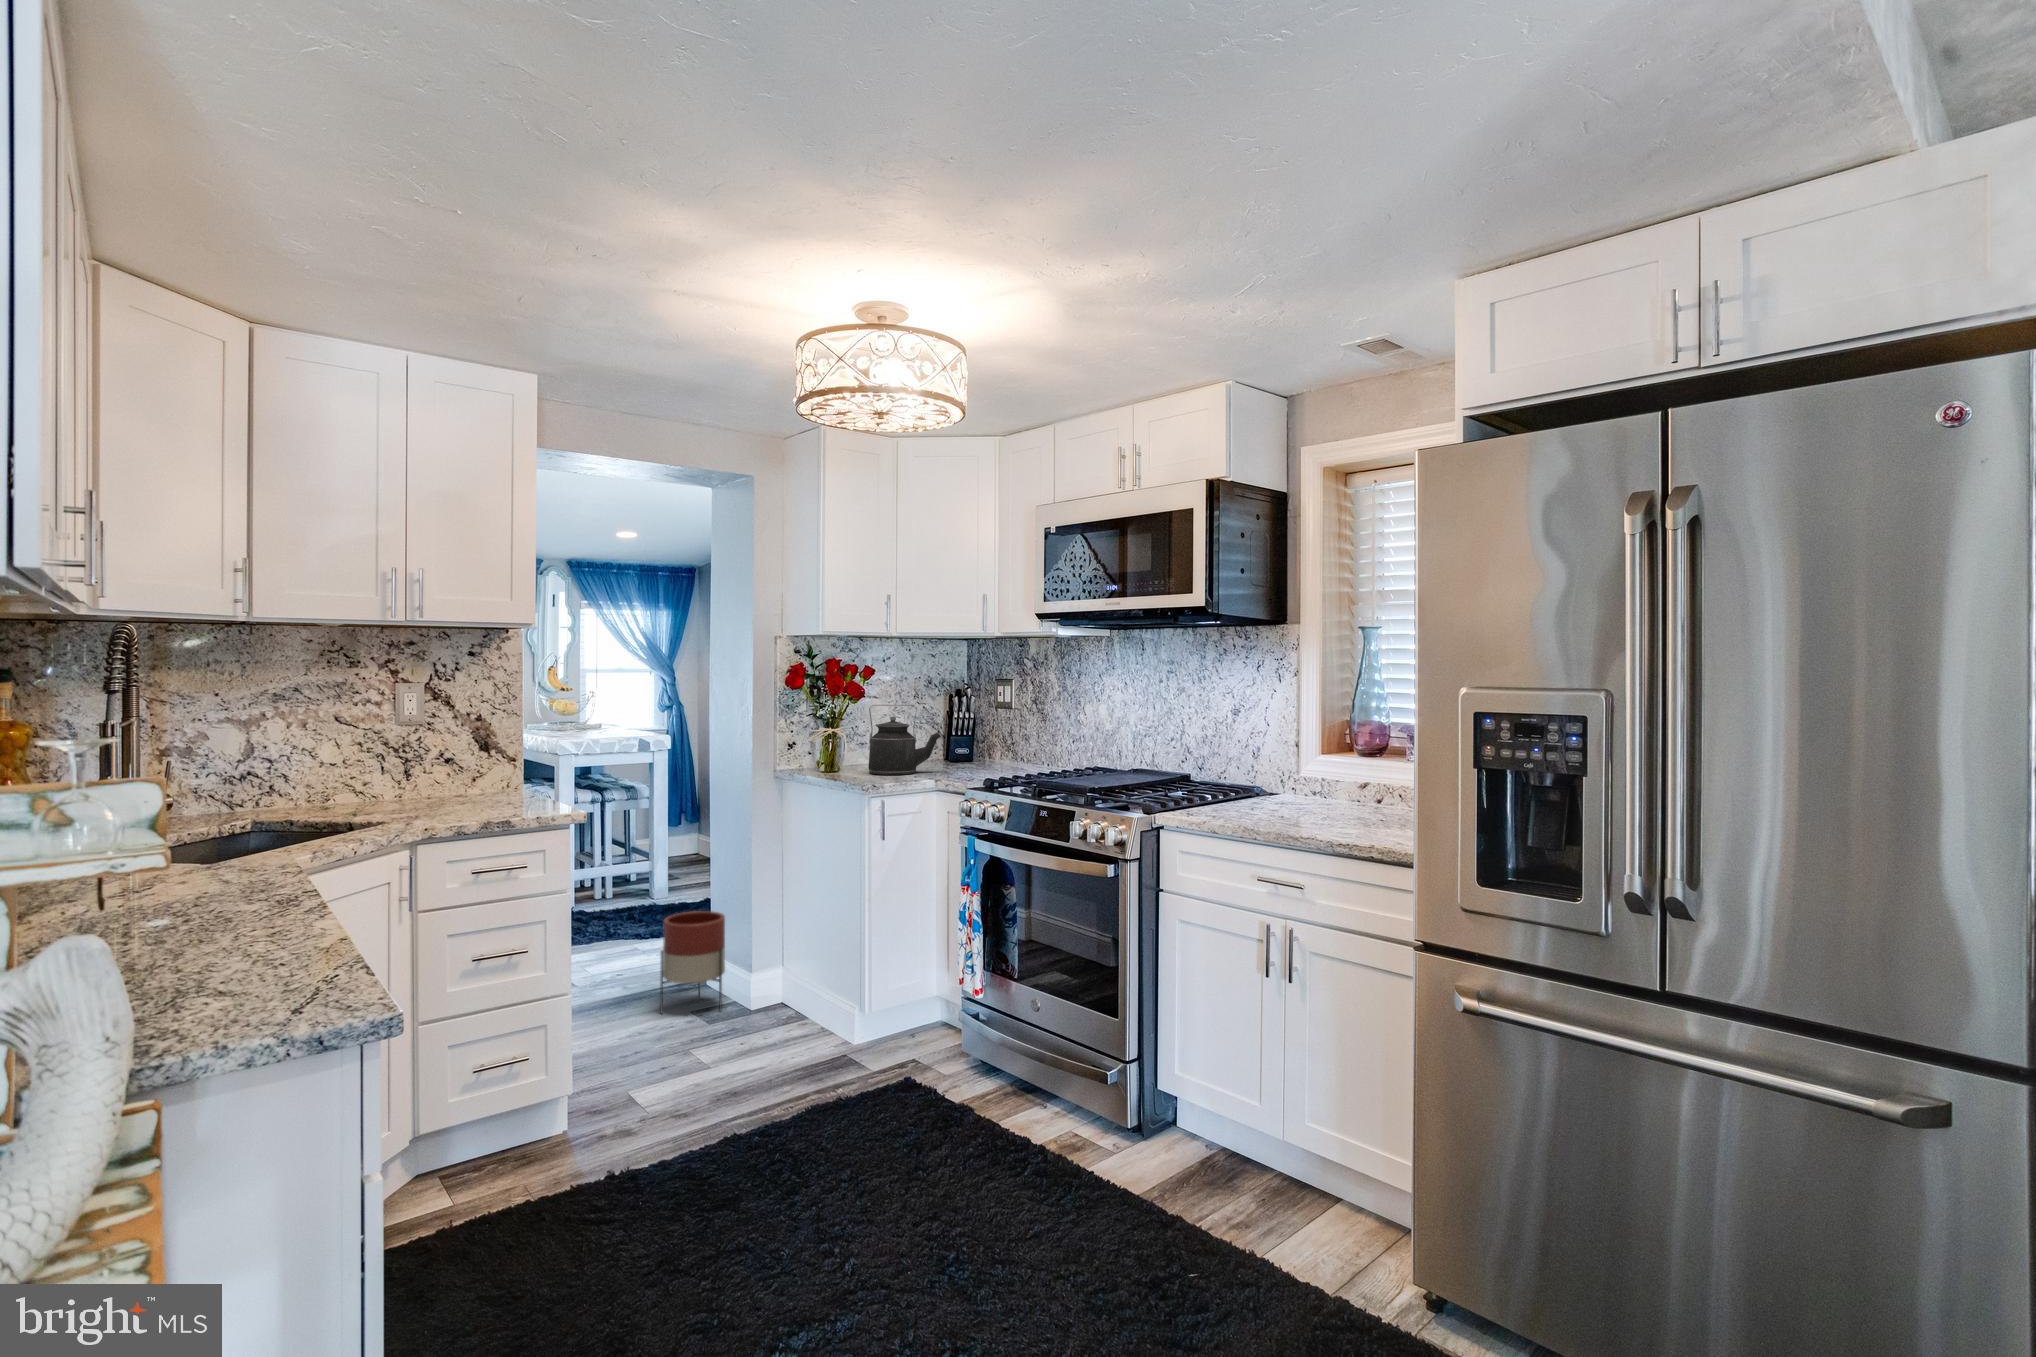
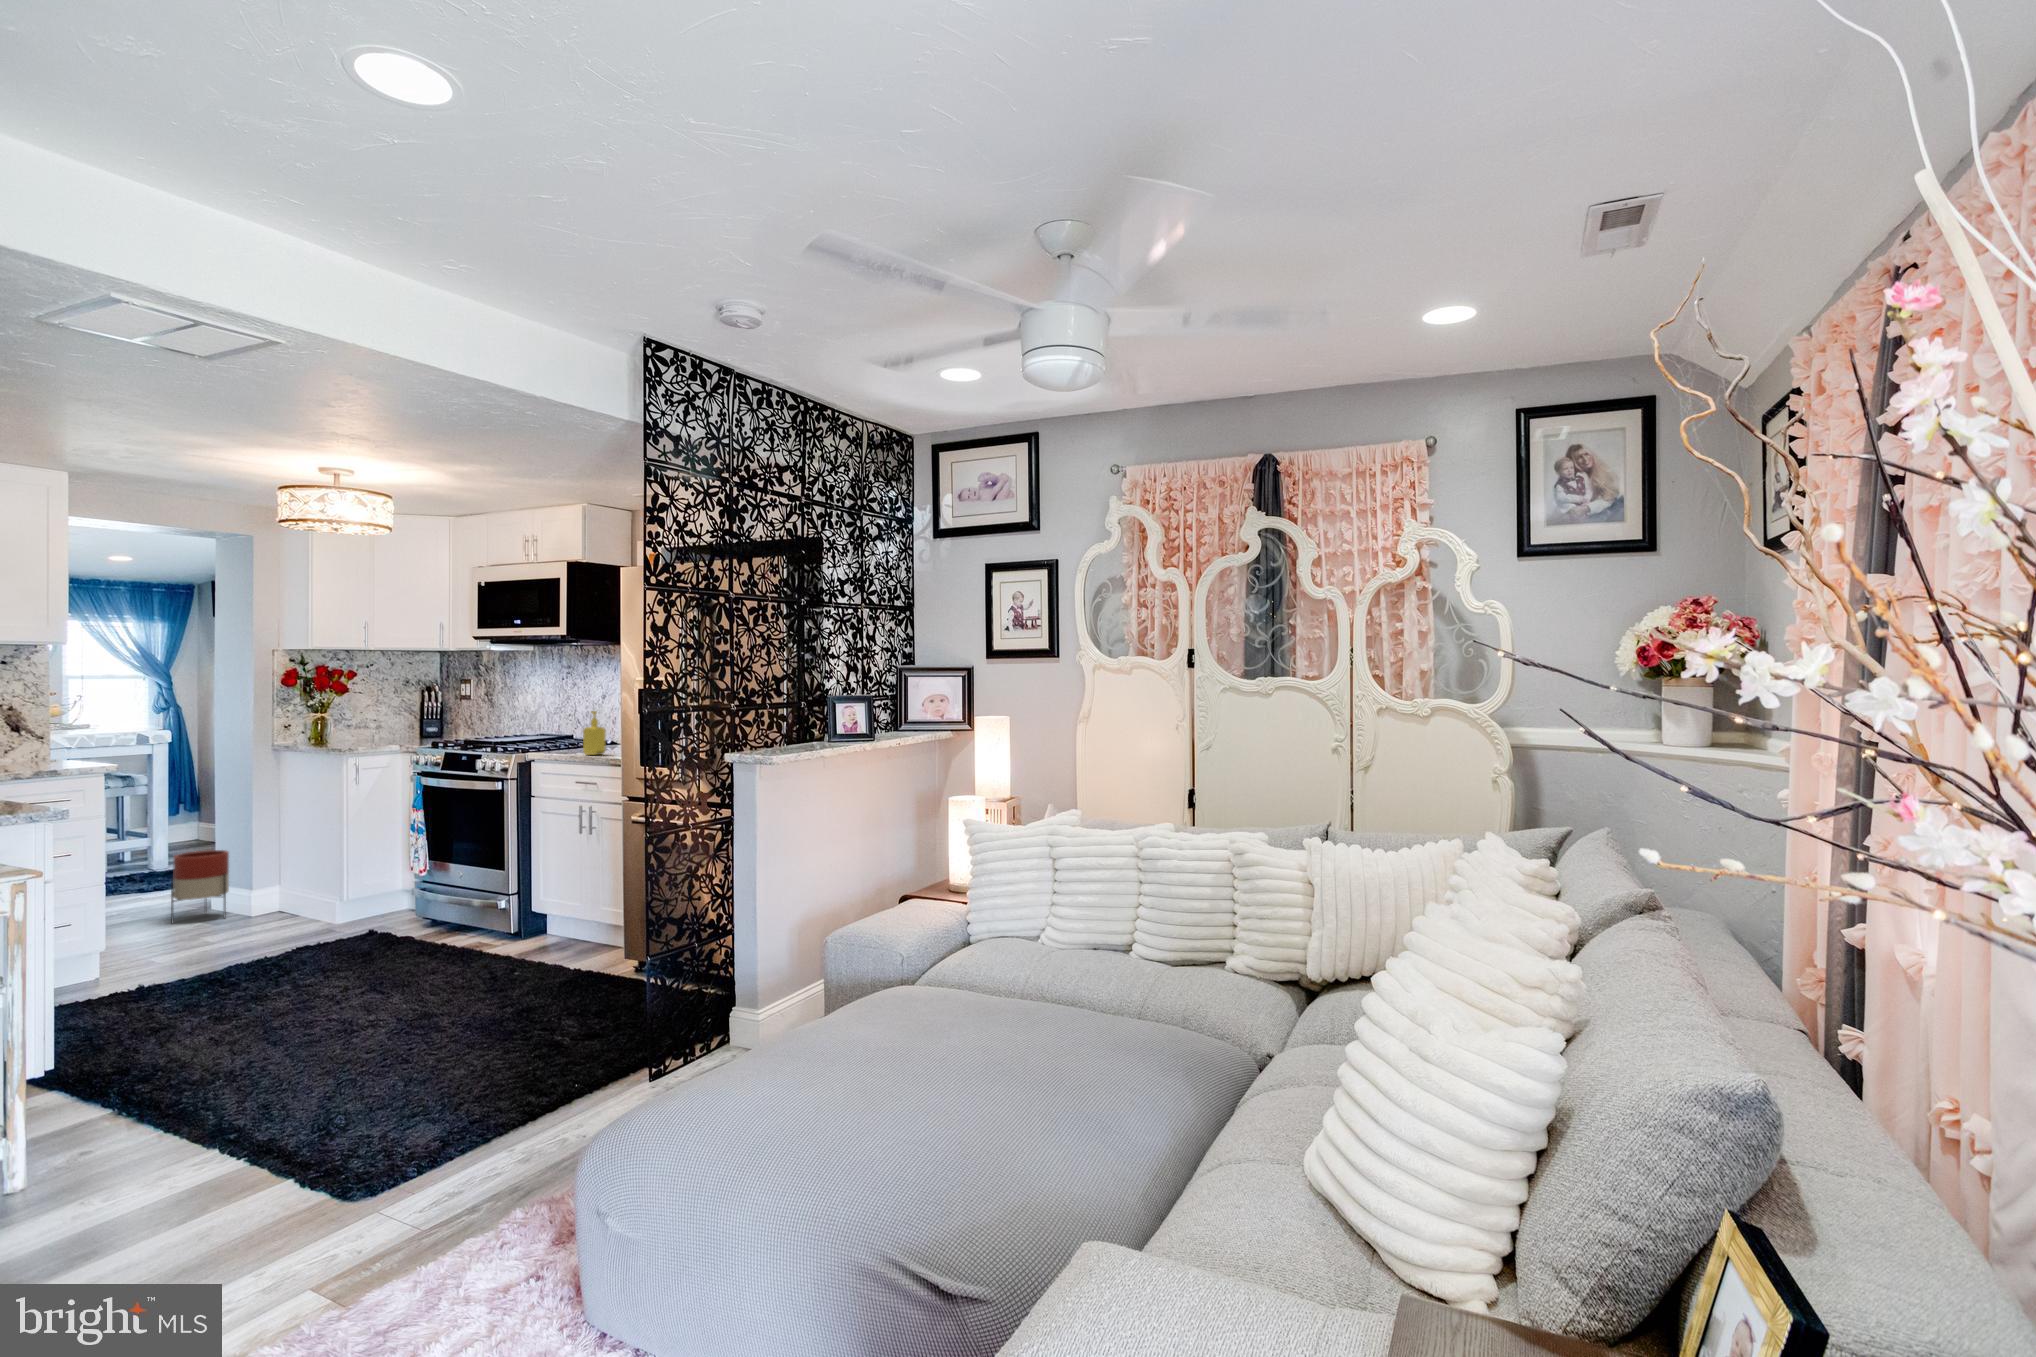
kettle: present [869,705,941,775] -> none [349,697,407,744]
soap dispenser: none [1265,746,1306,830] -> present [583,711,606,755]

